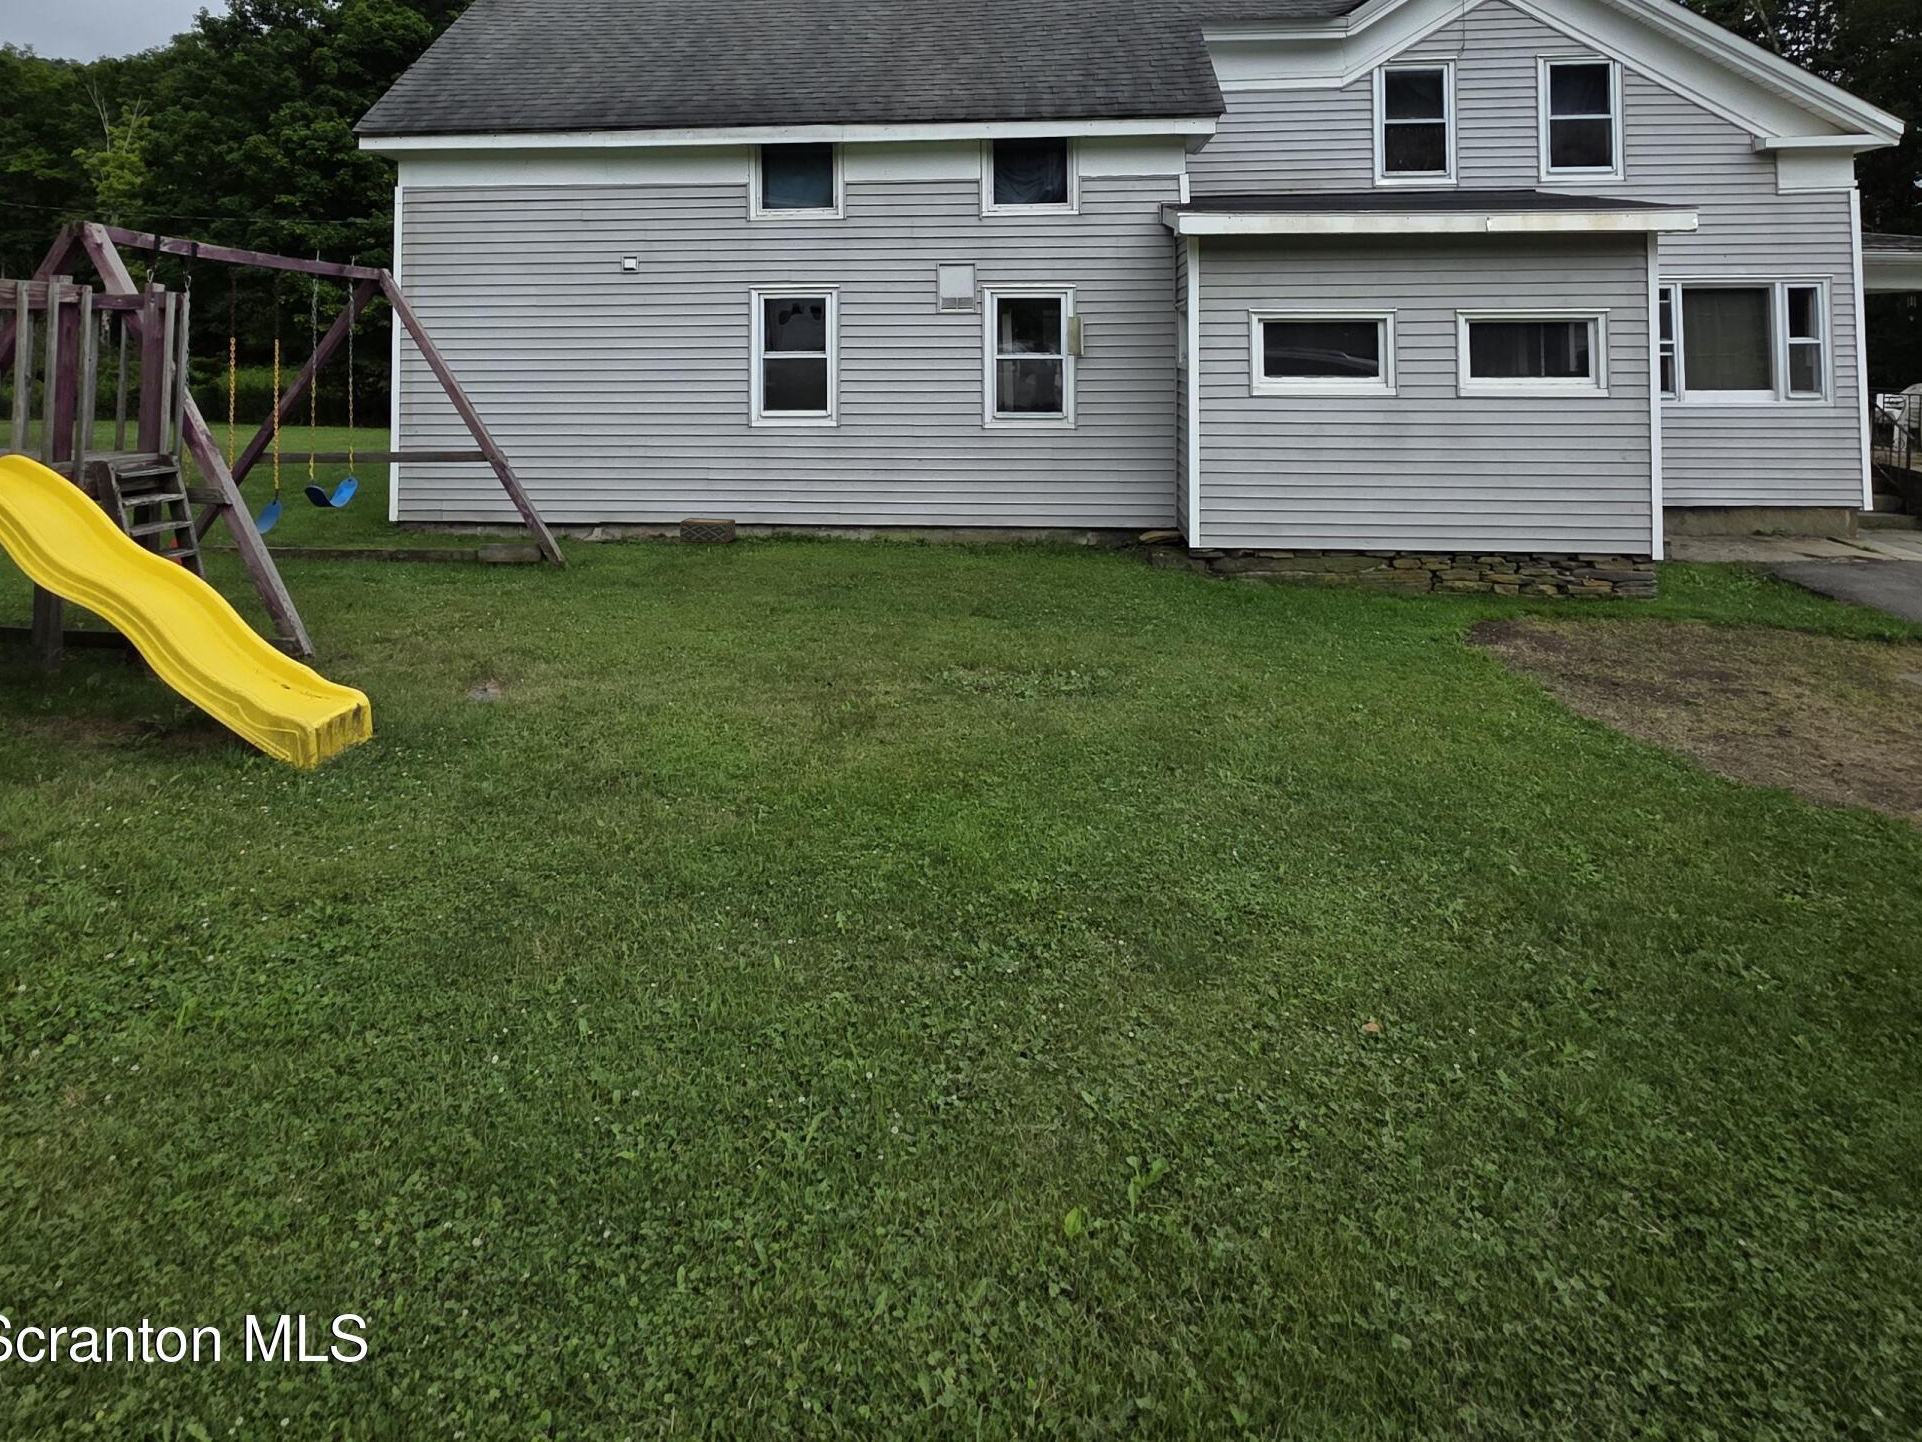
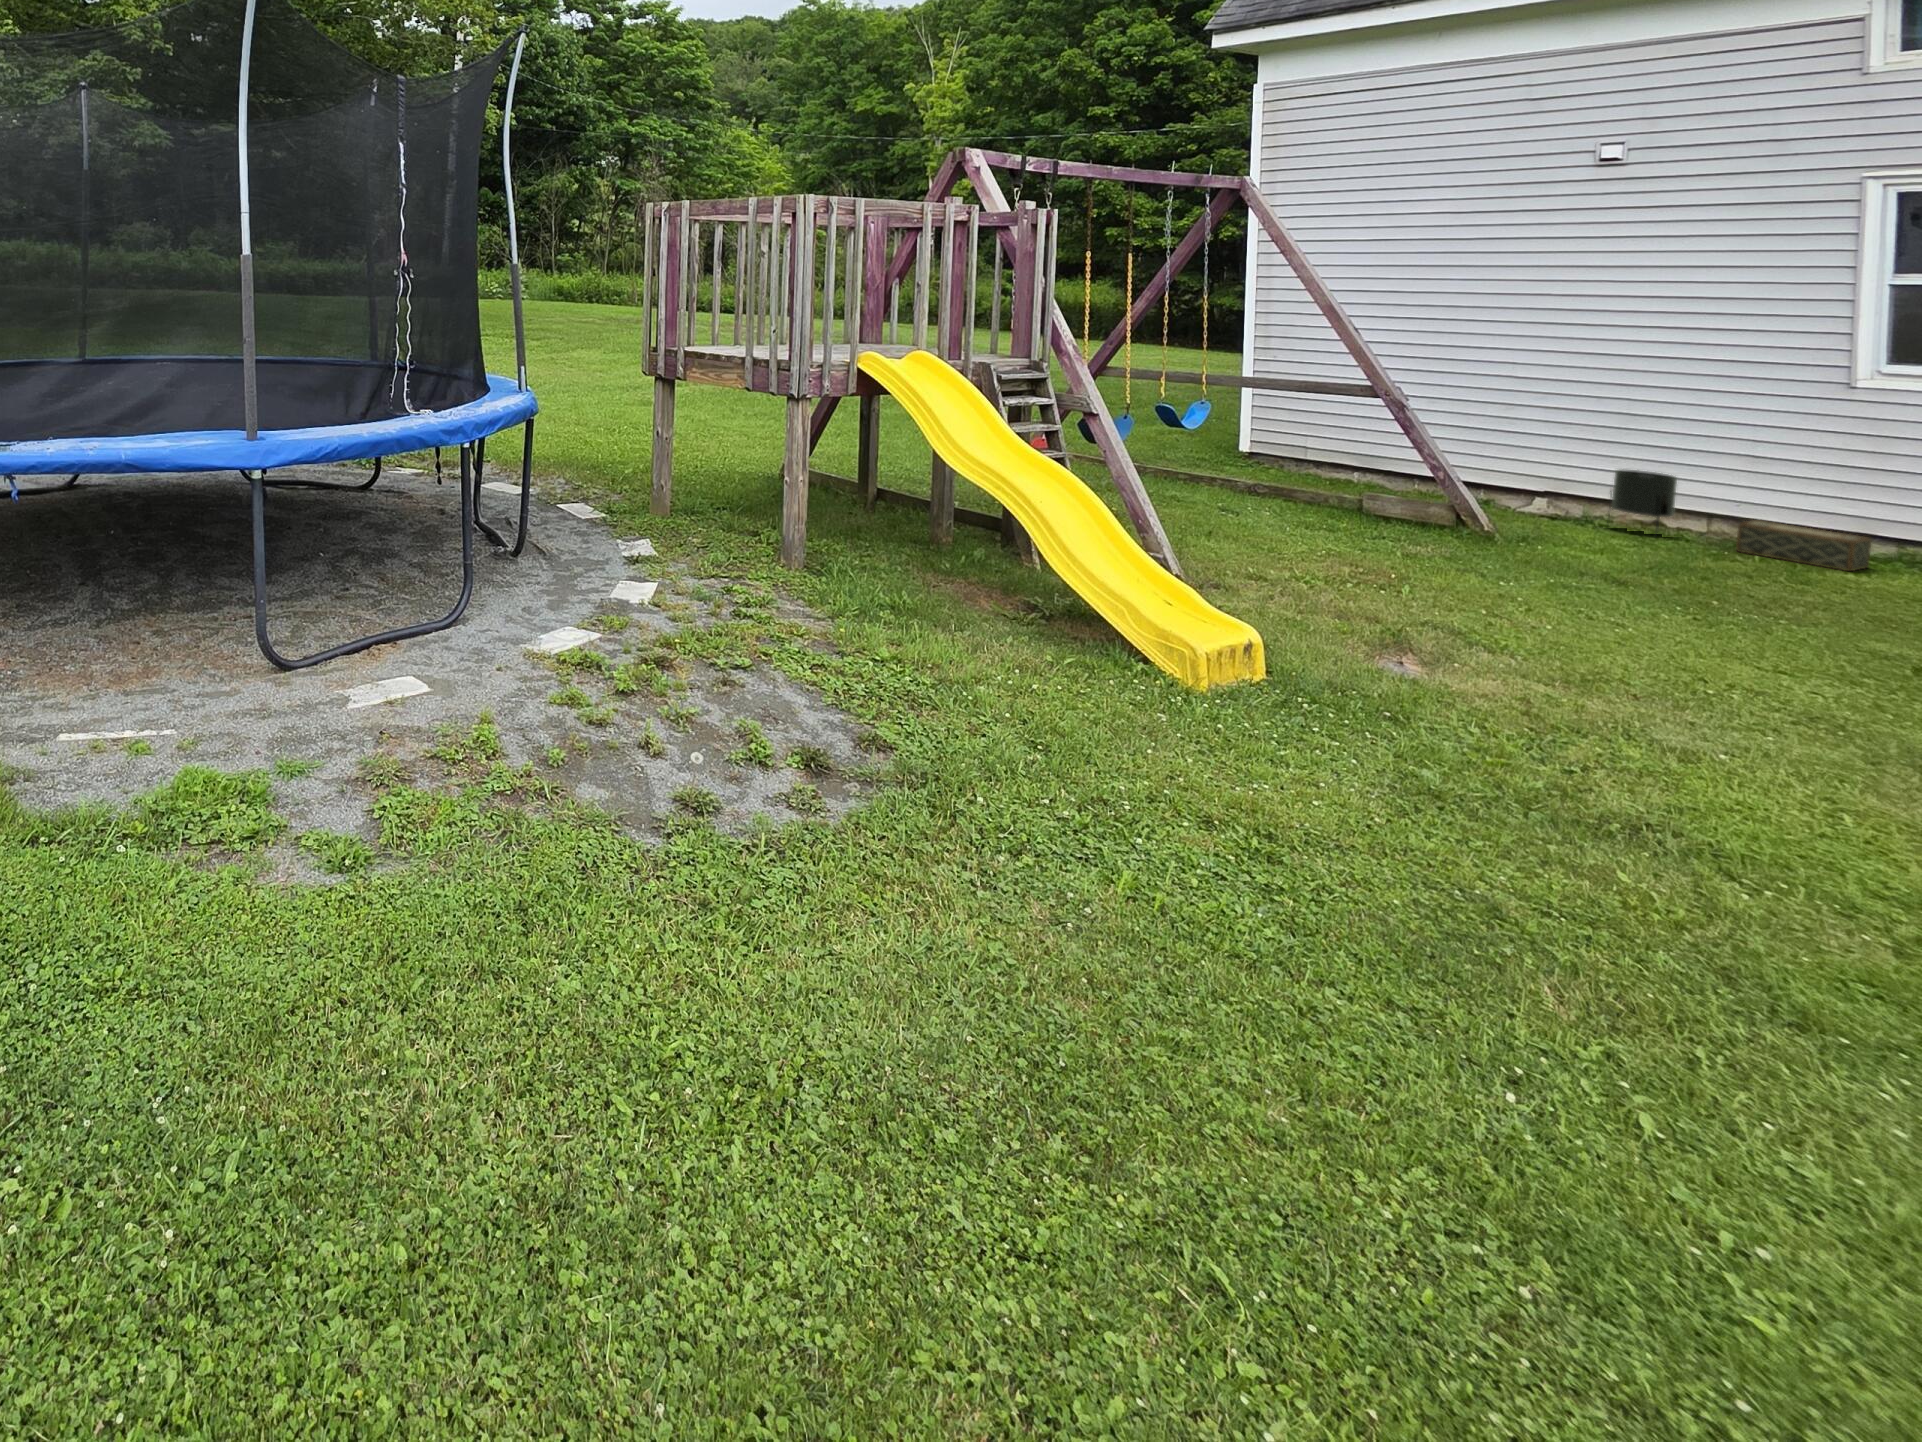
planter: none [620,494,653,540] -> present [1607,469,1677,533]

